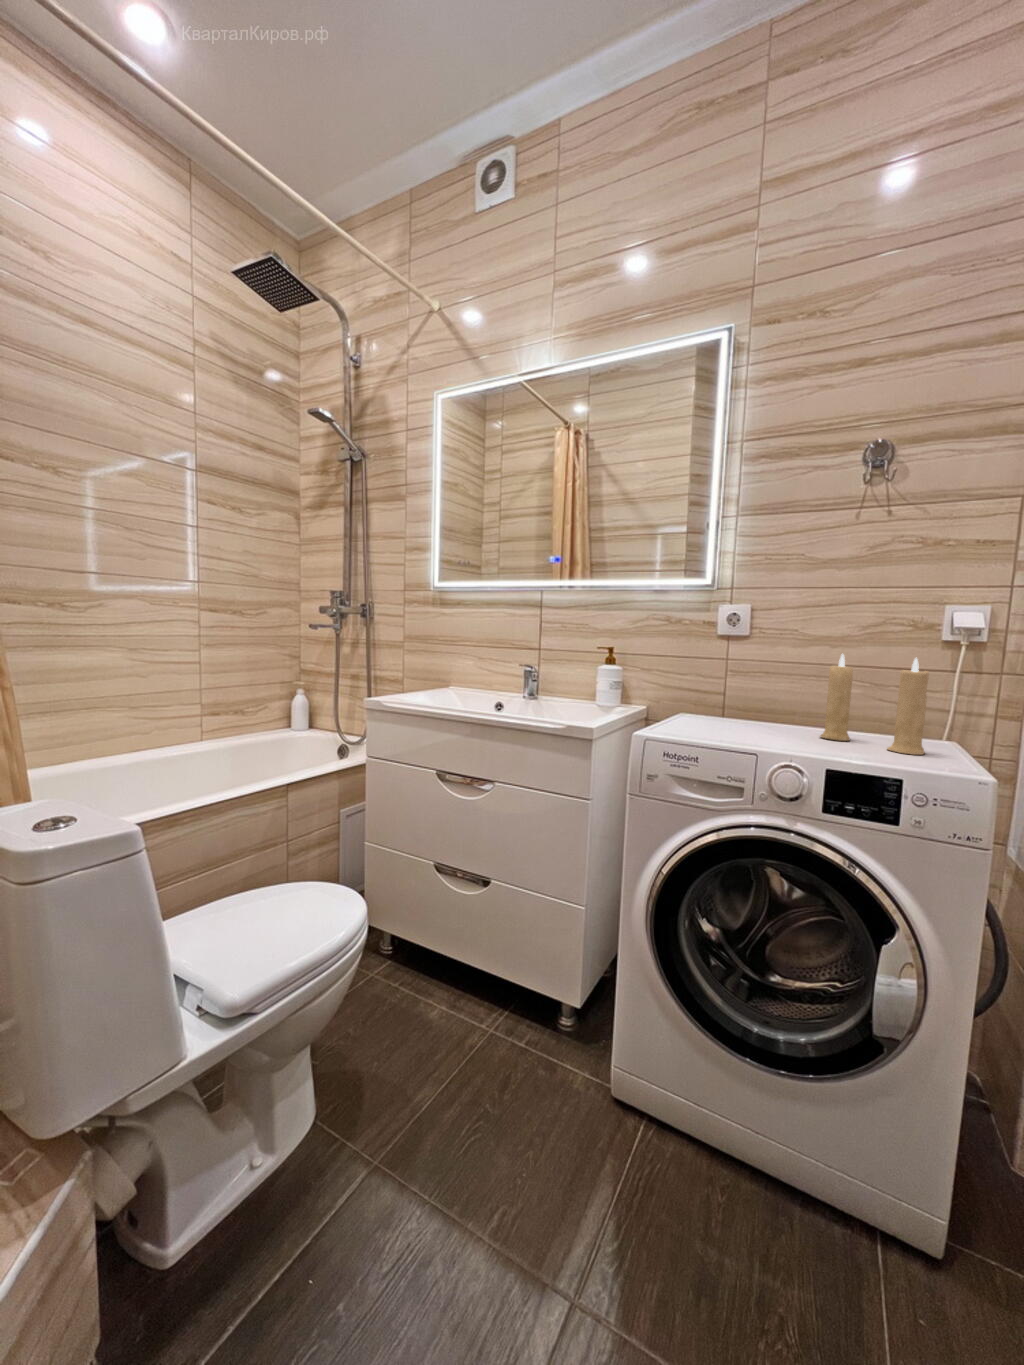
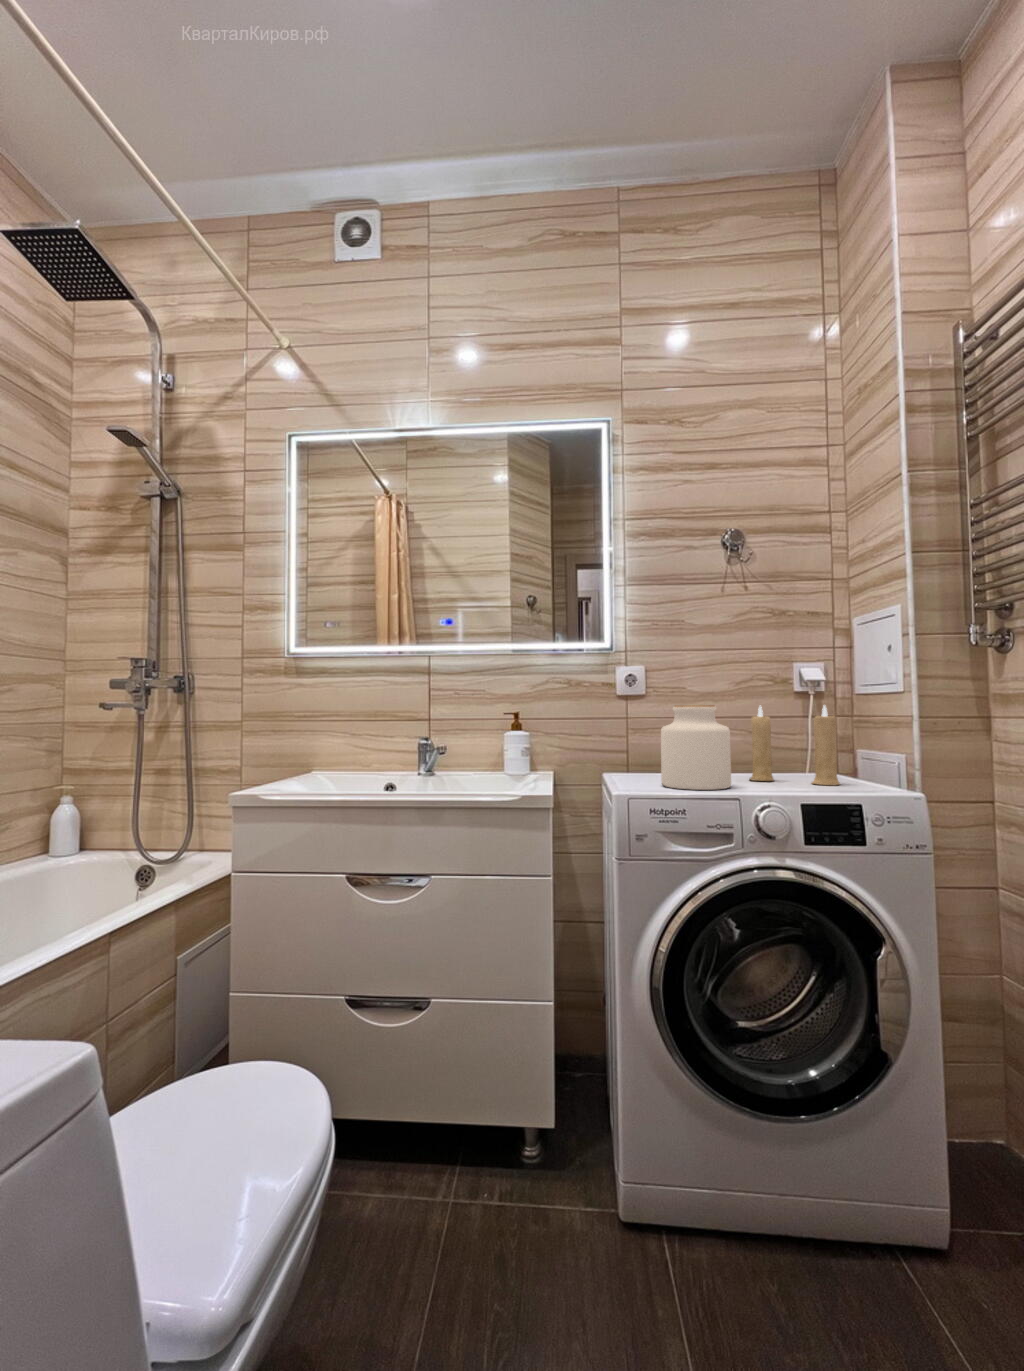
jar: none [697,649,778,742] -> present [661,705,731,790]

